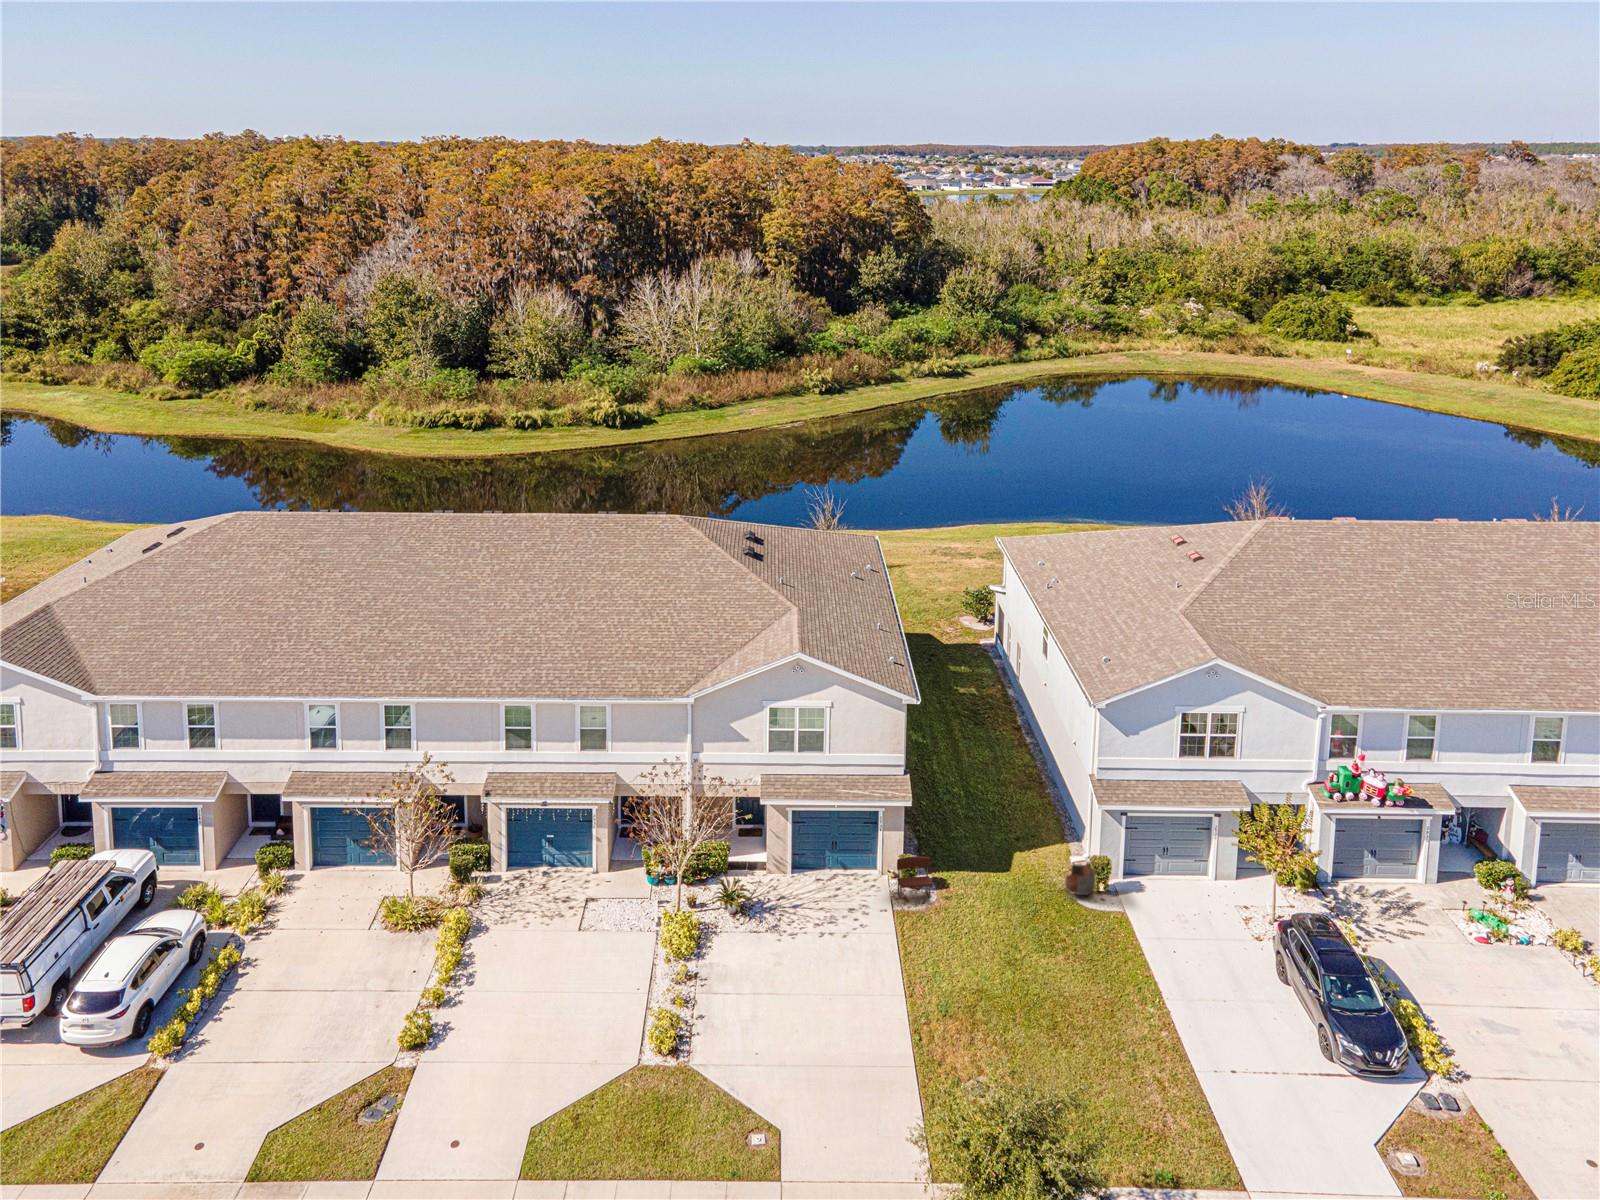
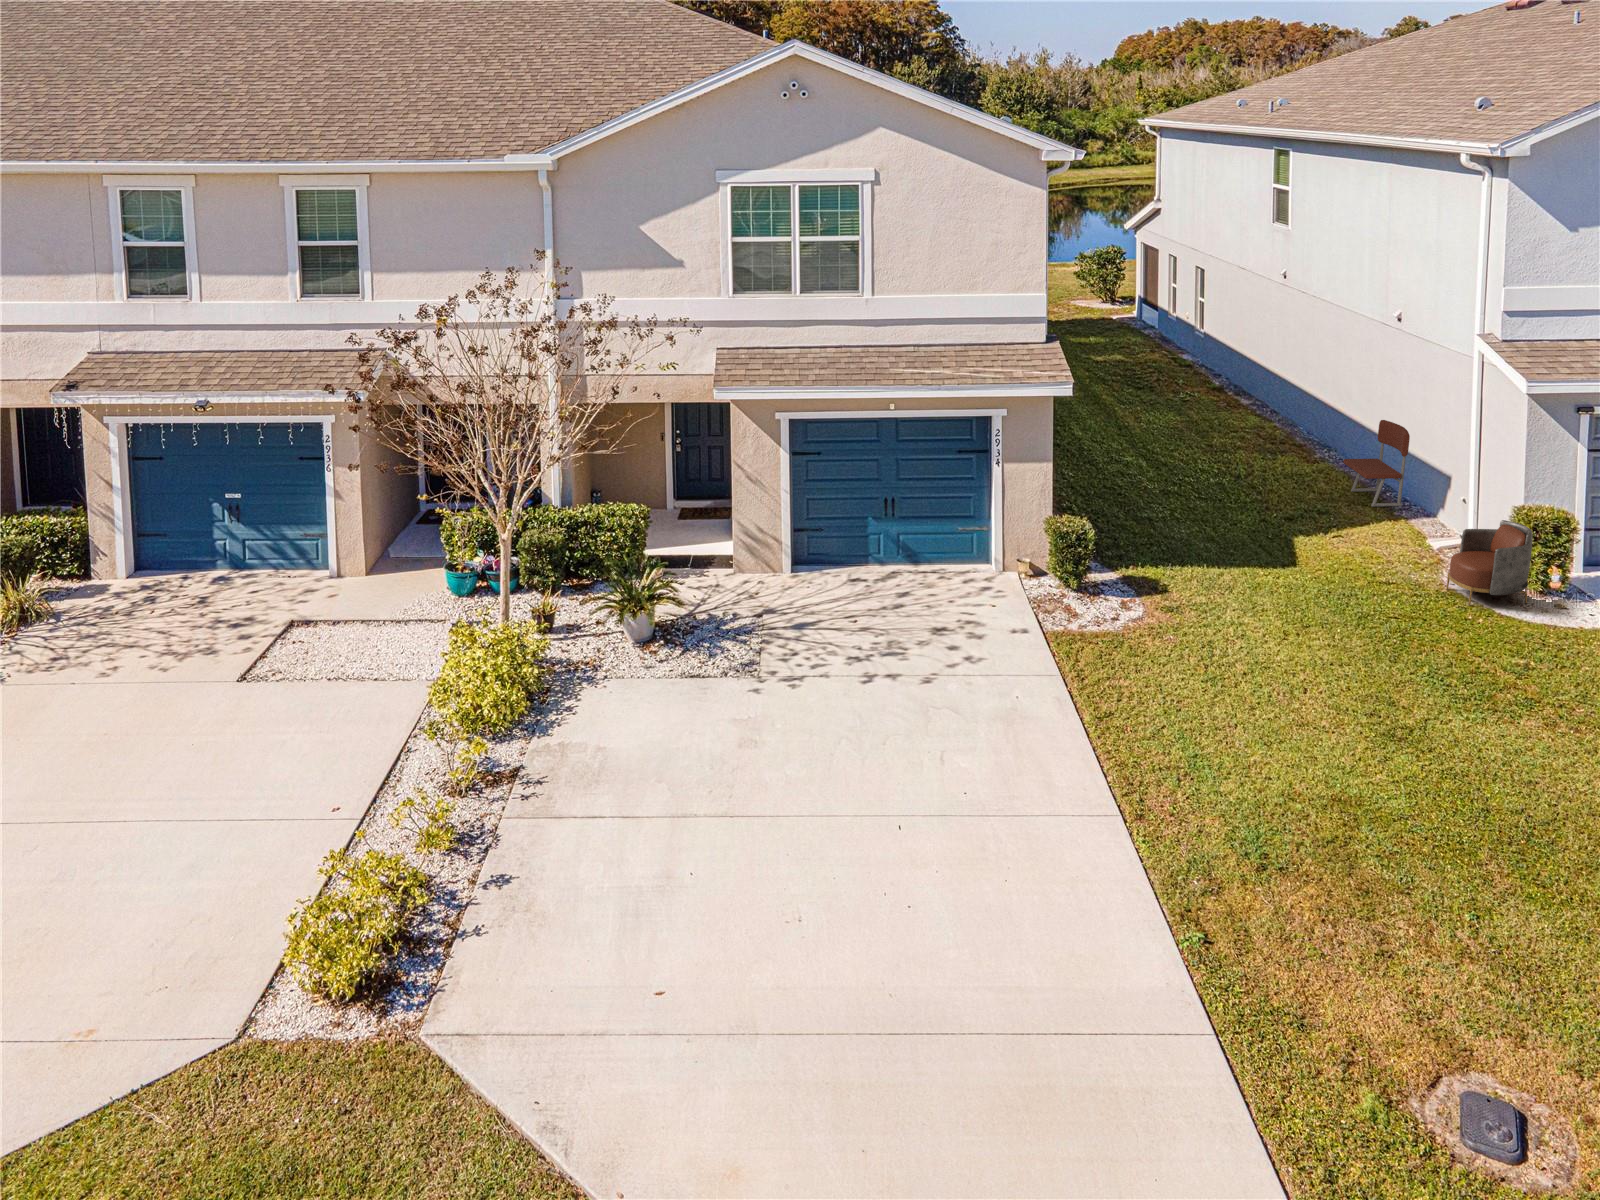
bench: present [897,857,933,899] -> present [1343,420,1410,507]

